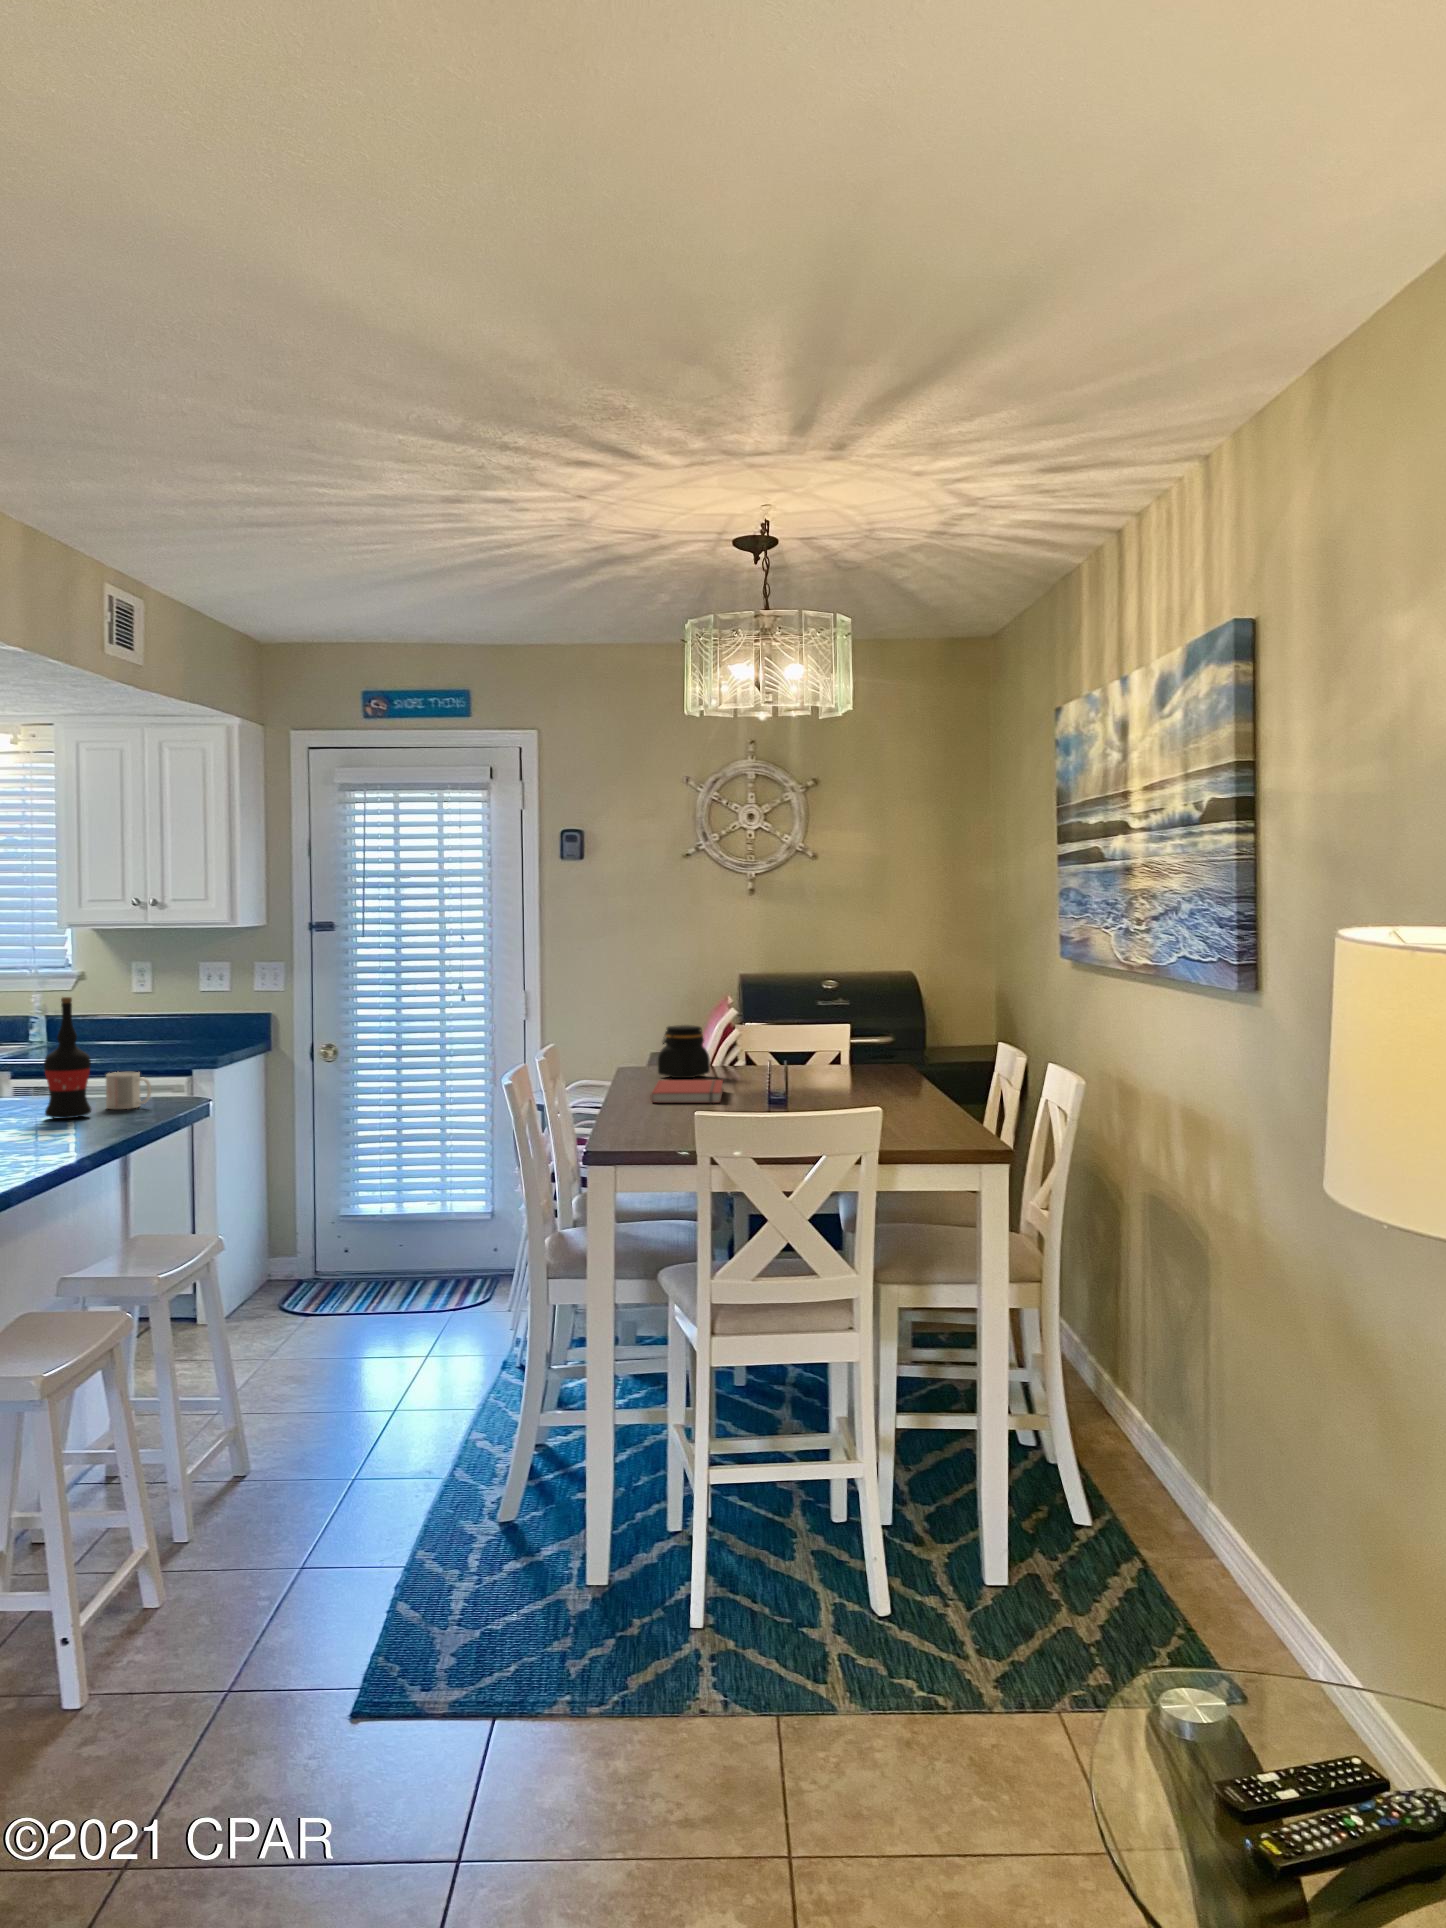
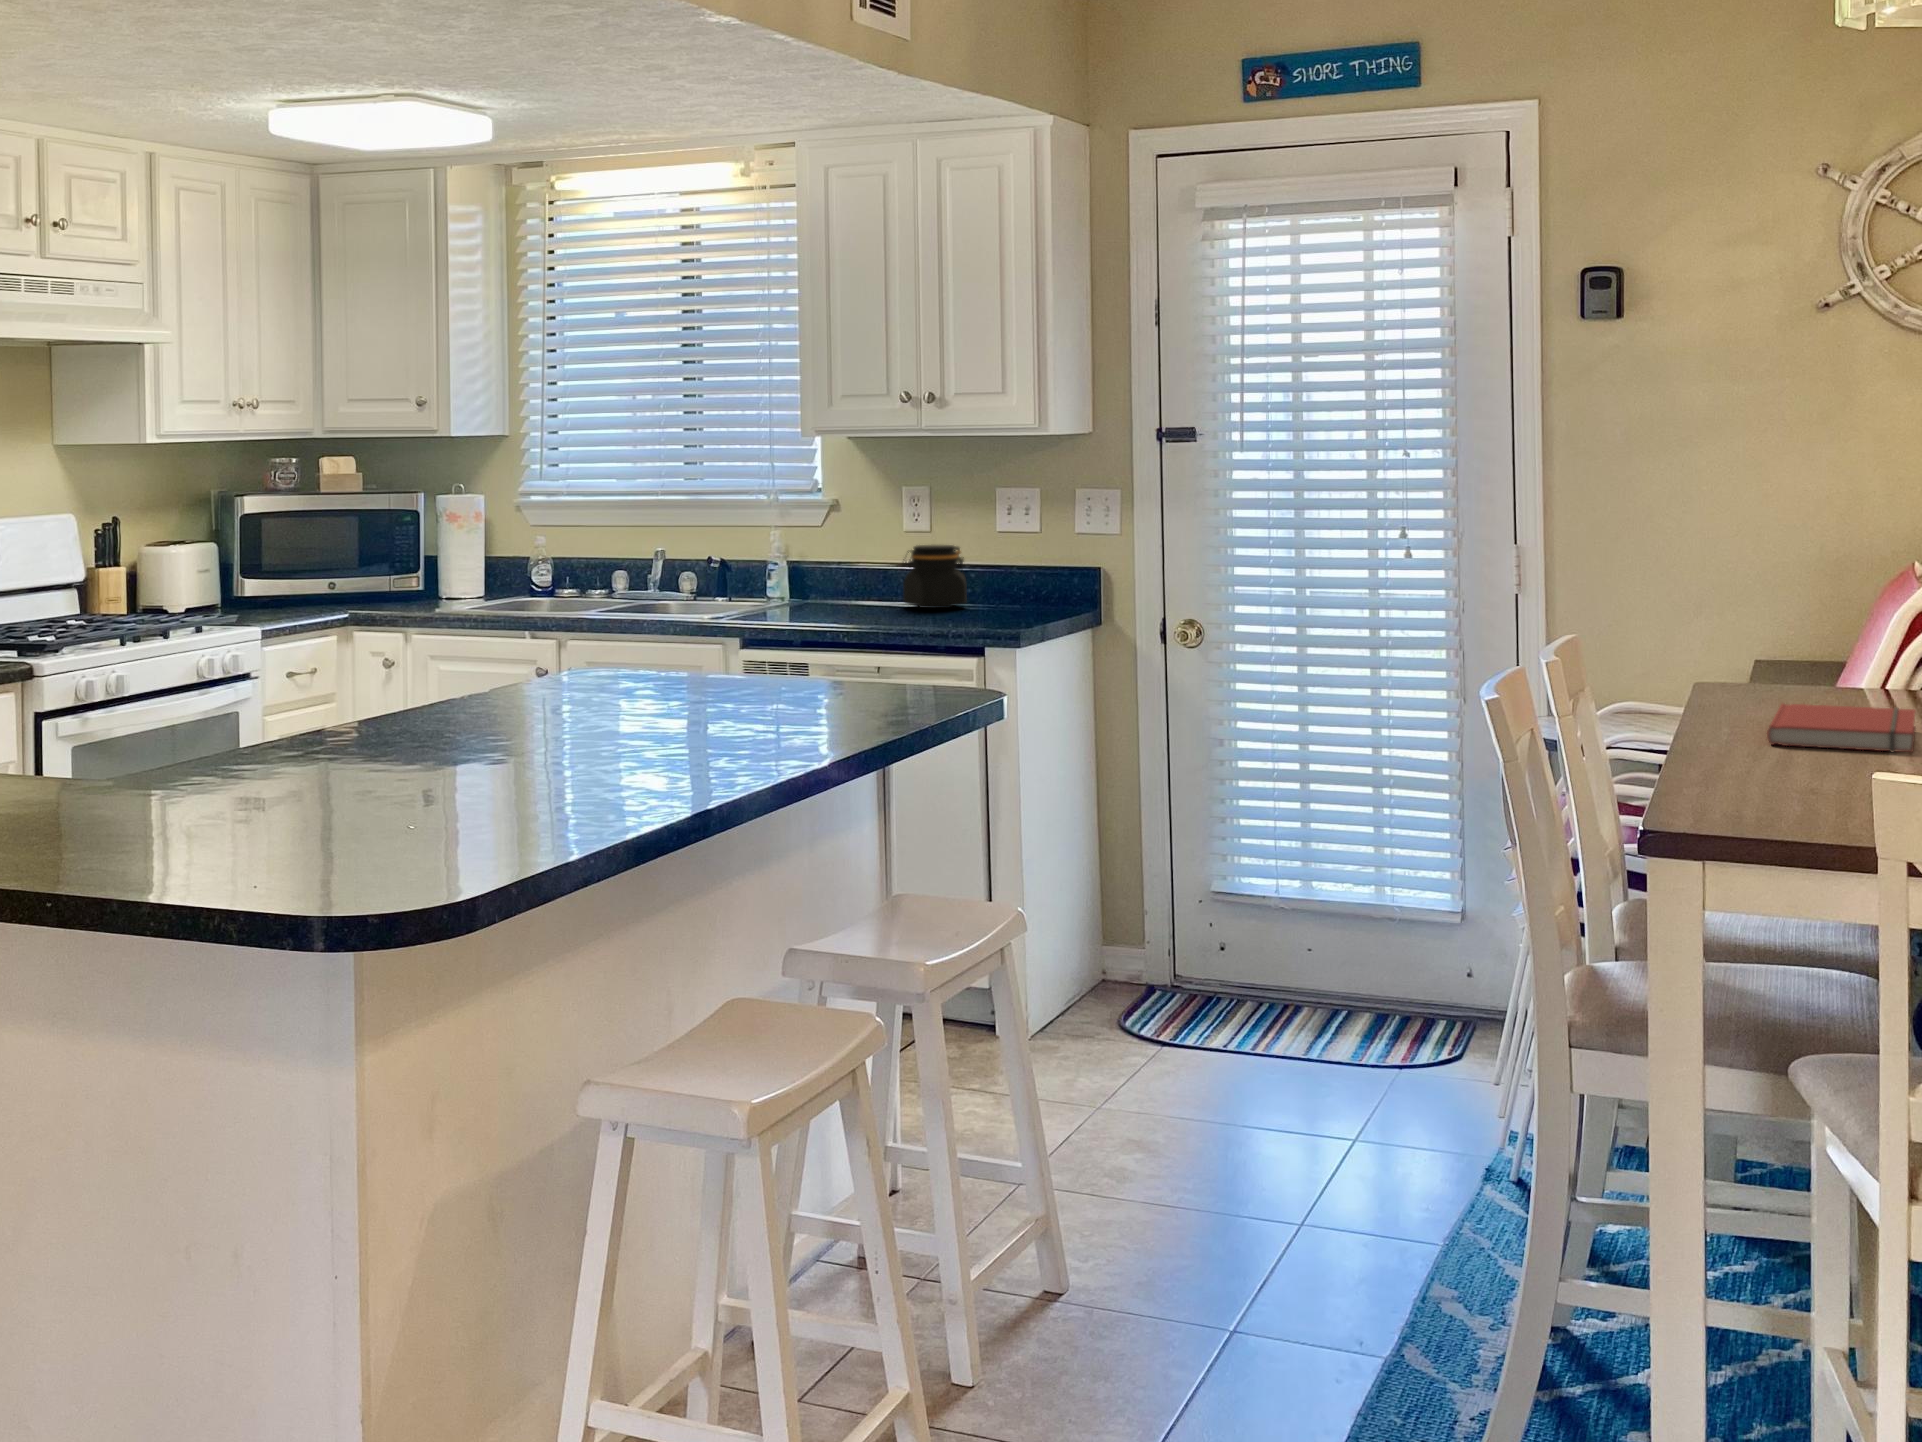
wine bottle: present [44,997,92,1119] -> none [776,534,840,714]
jar: present [658,1025,710,1078] -> present [903,545,967,608]
mug: present [106,1072,151,1109] -> none [860,649,924,705]

